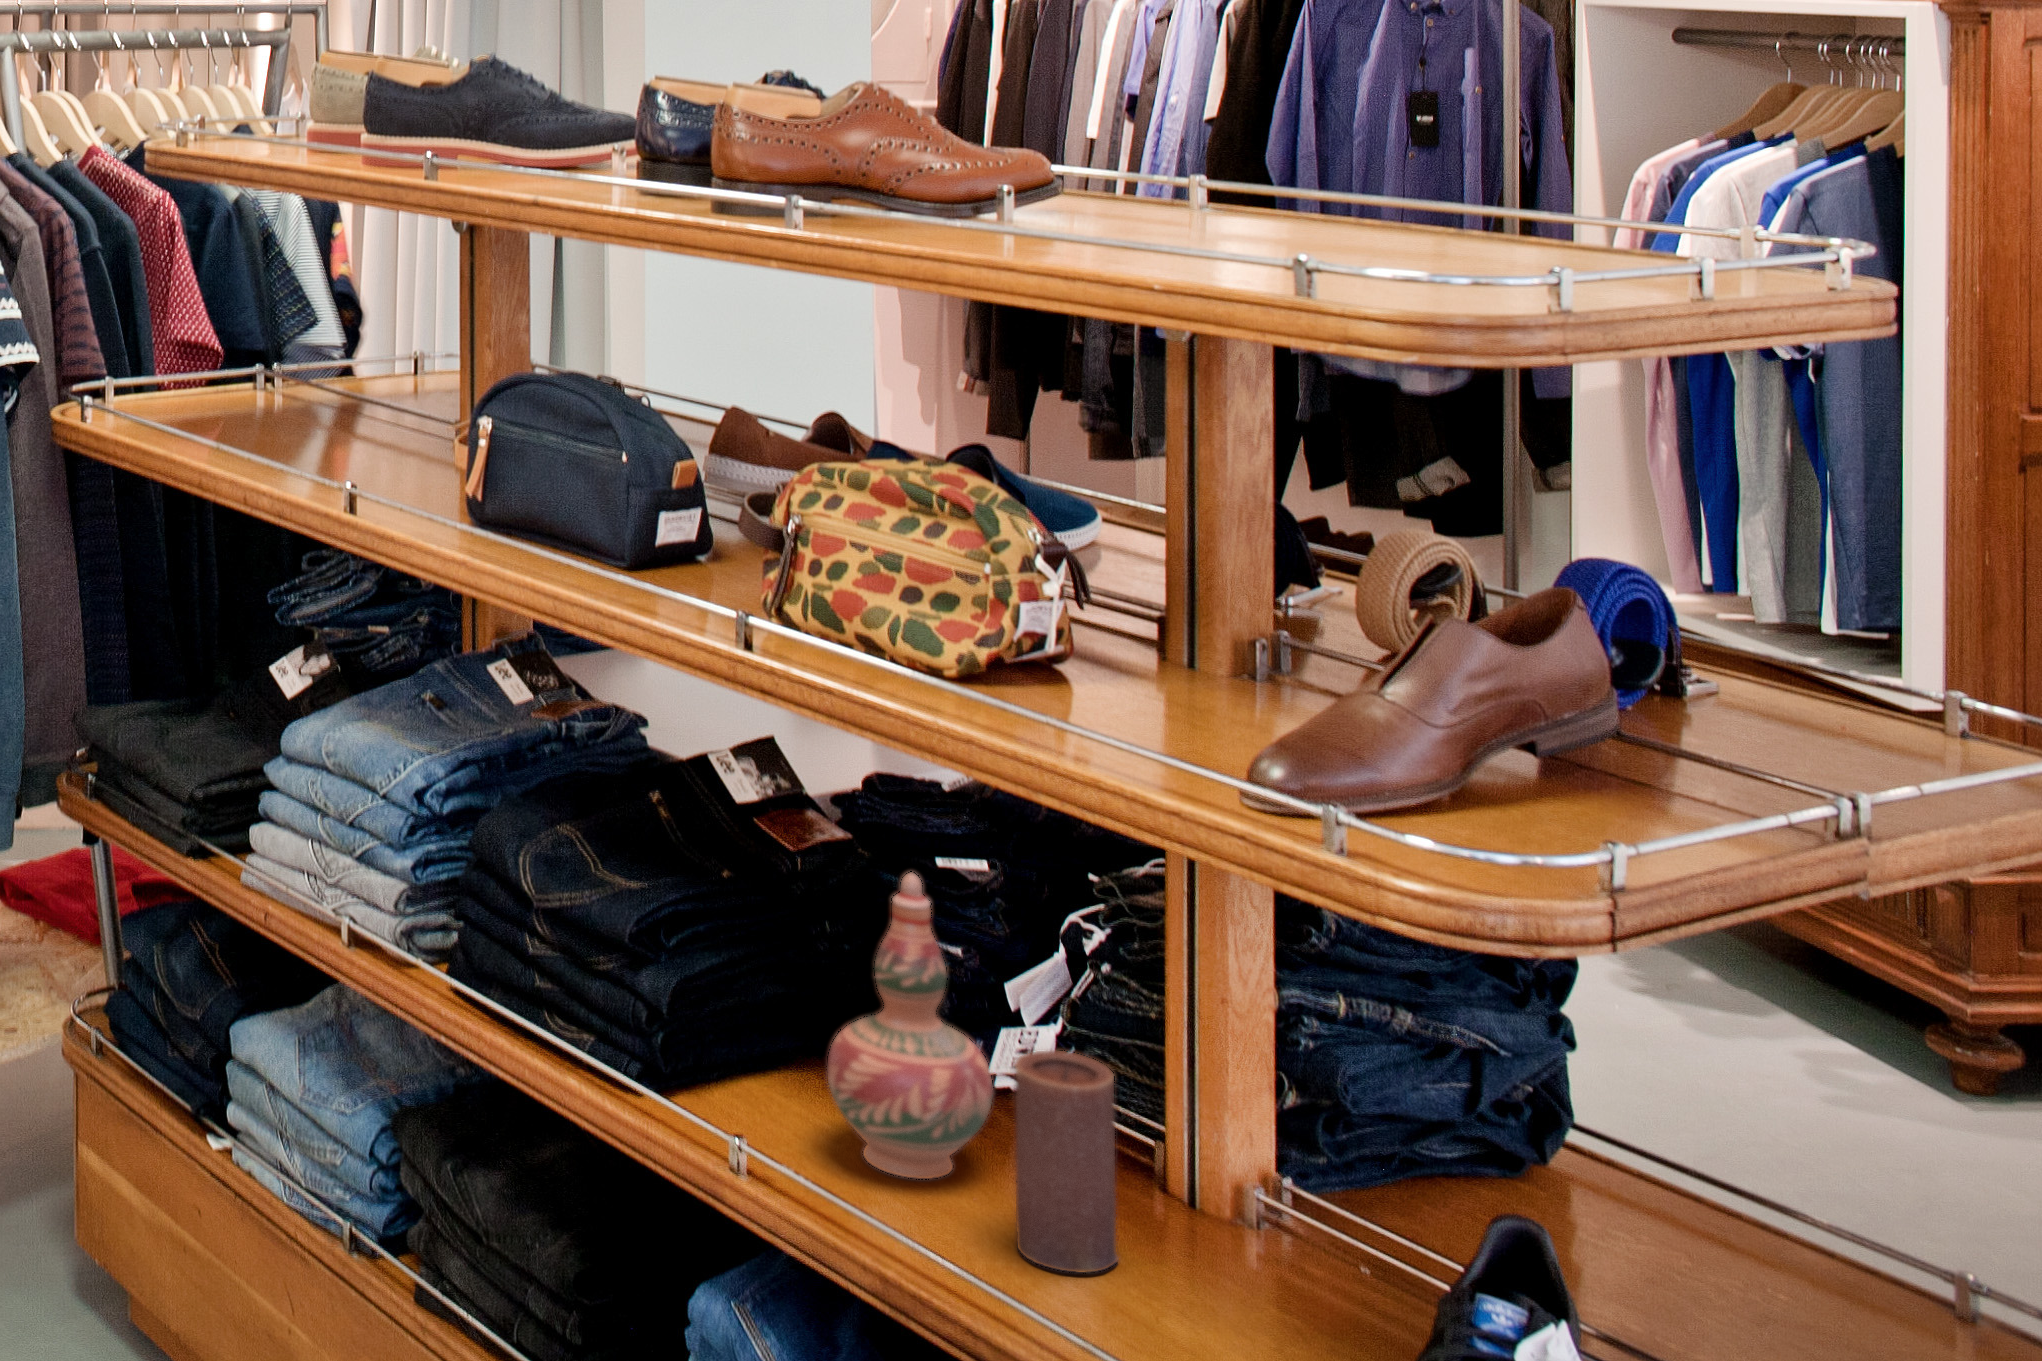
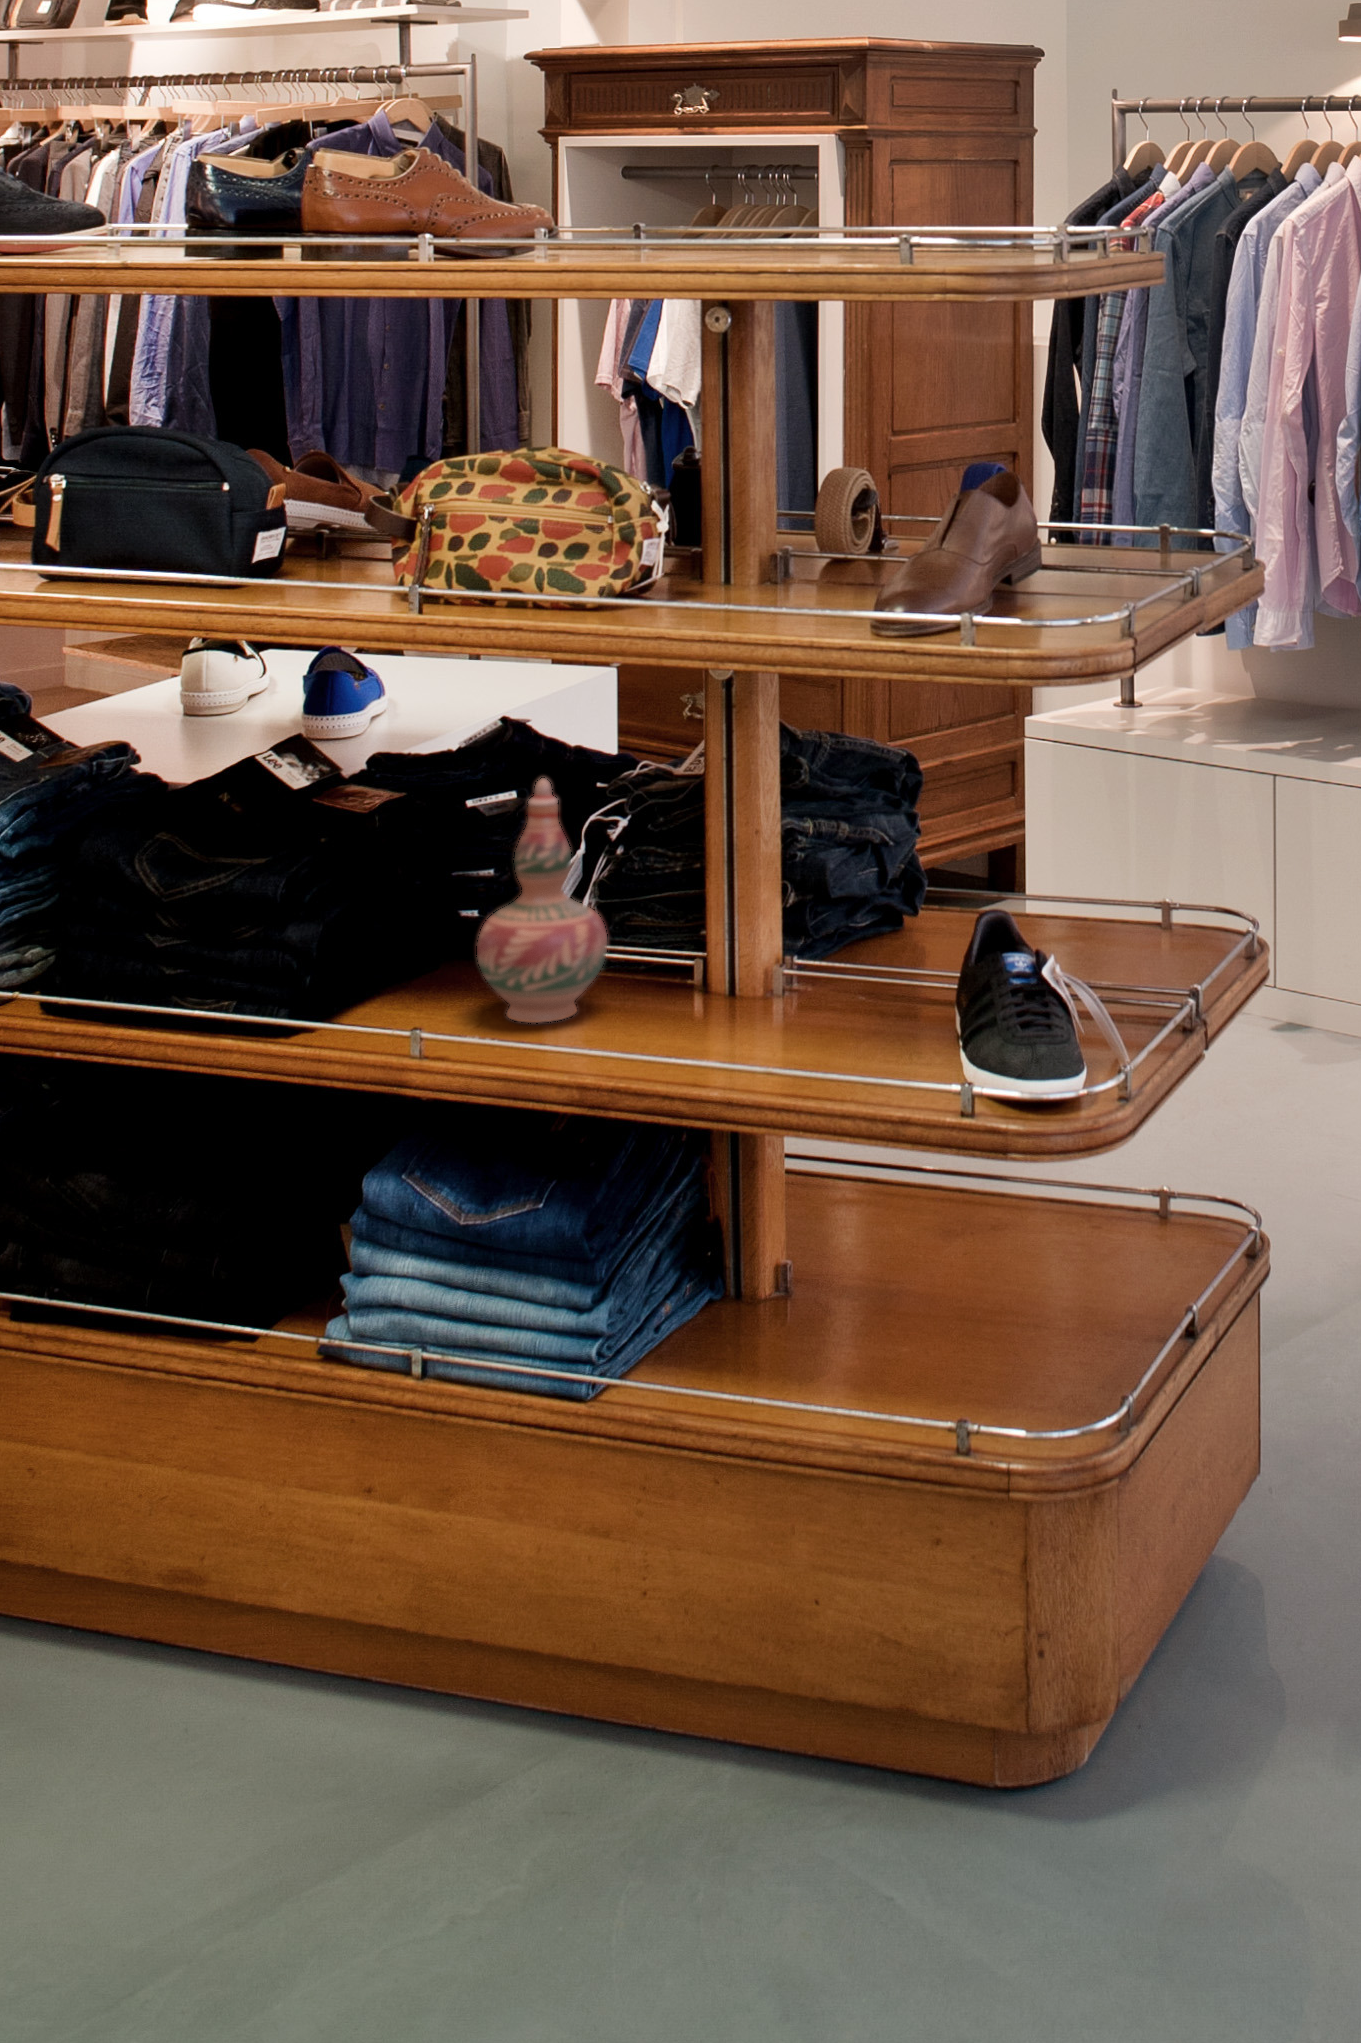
candle: present [1015,1050,1118,1272] -> none [659,878,733,1038]

